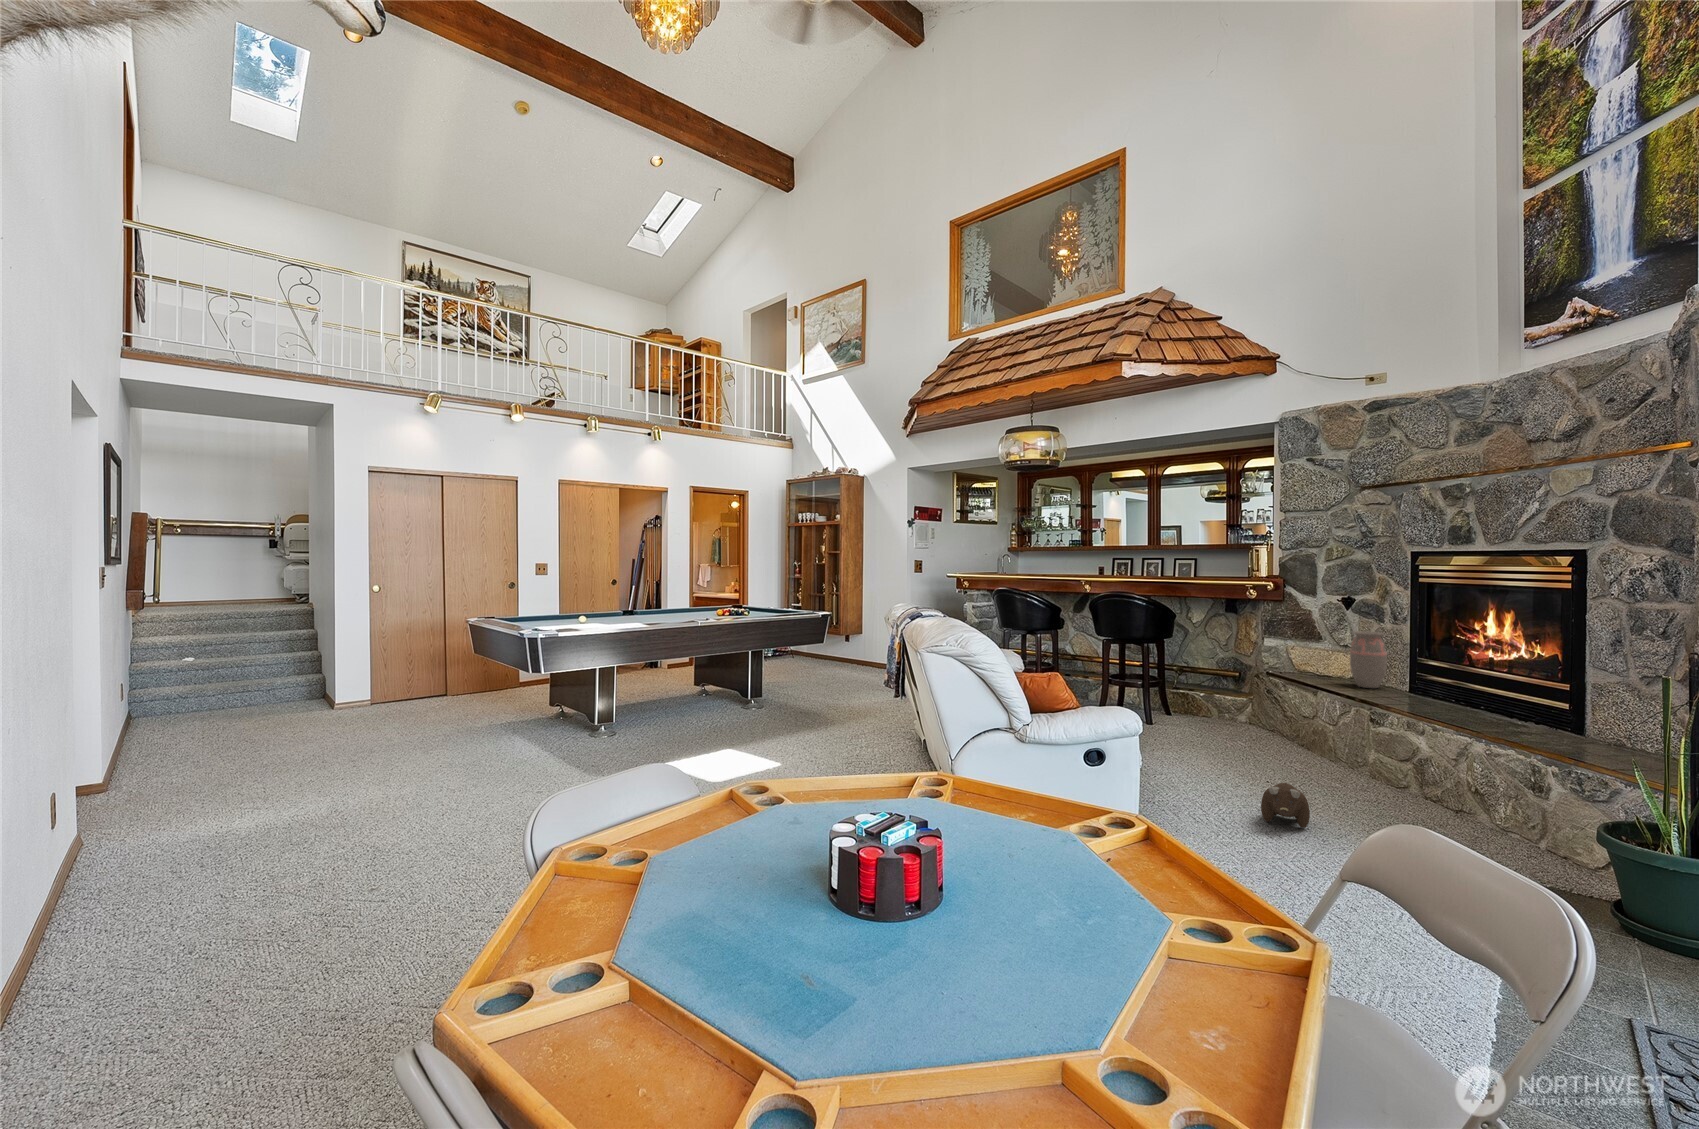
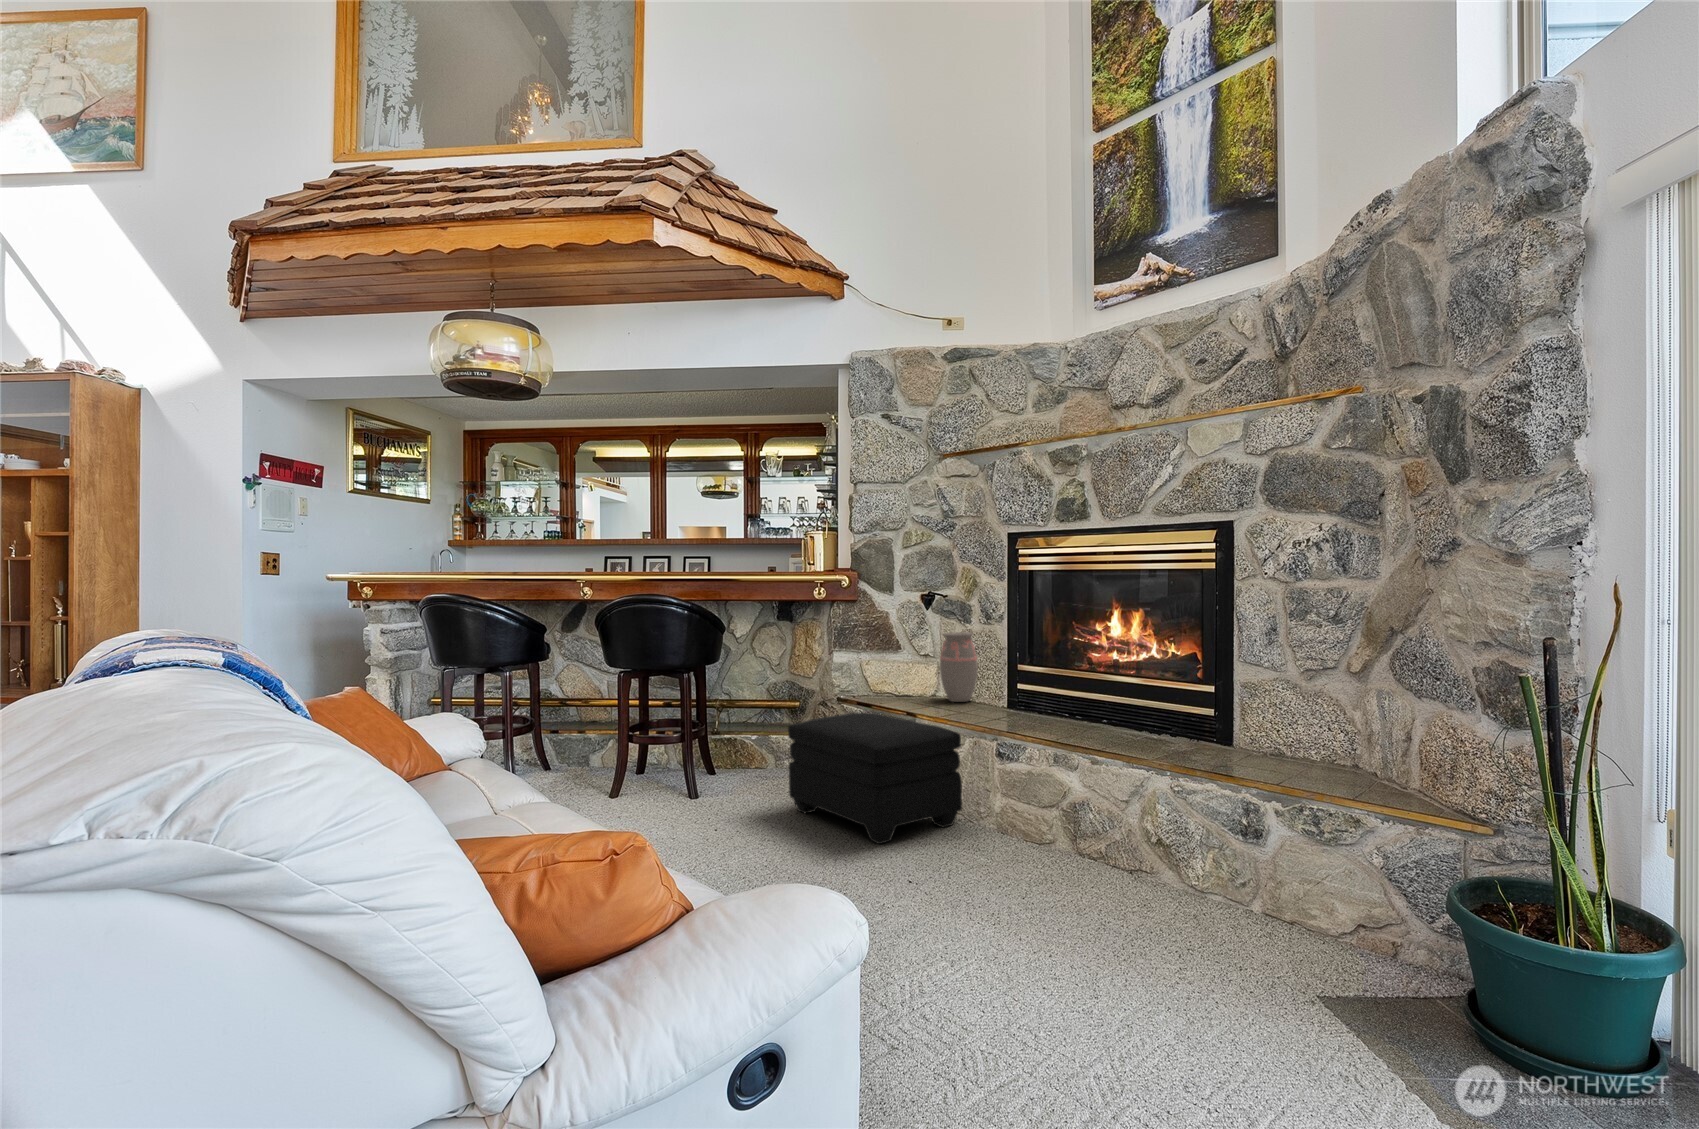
ottoman: none [1207,684,1341,777] -> present [788,713,962,844]
plush toy: present [1261,783,1310,828] -> none [938,859,1000,925]

